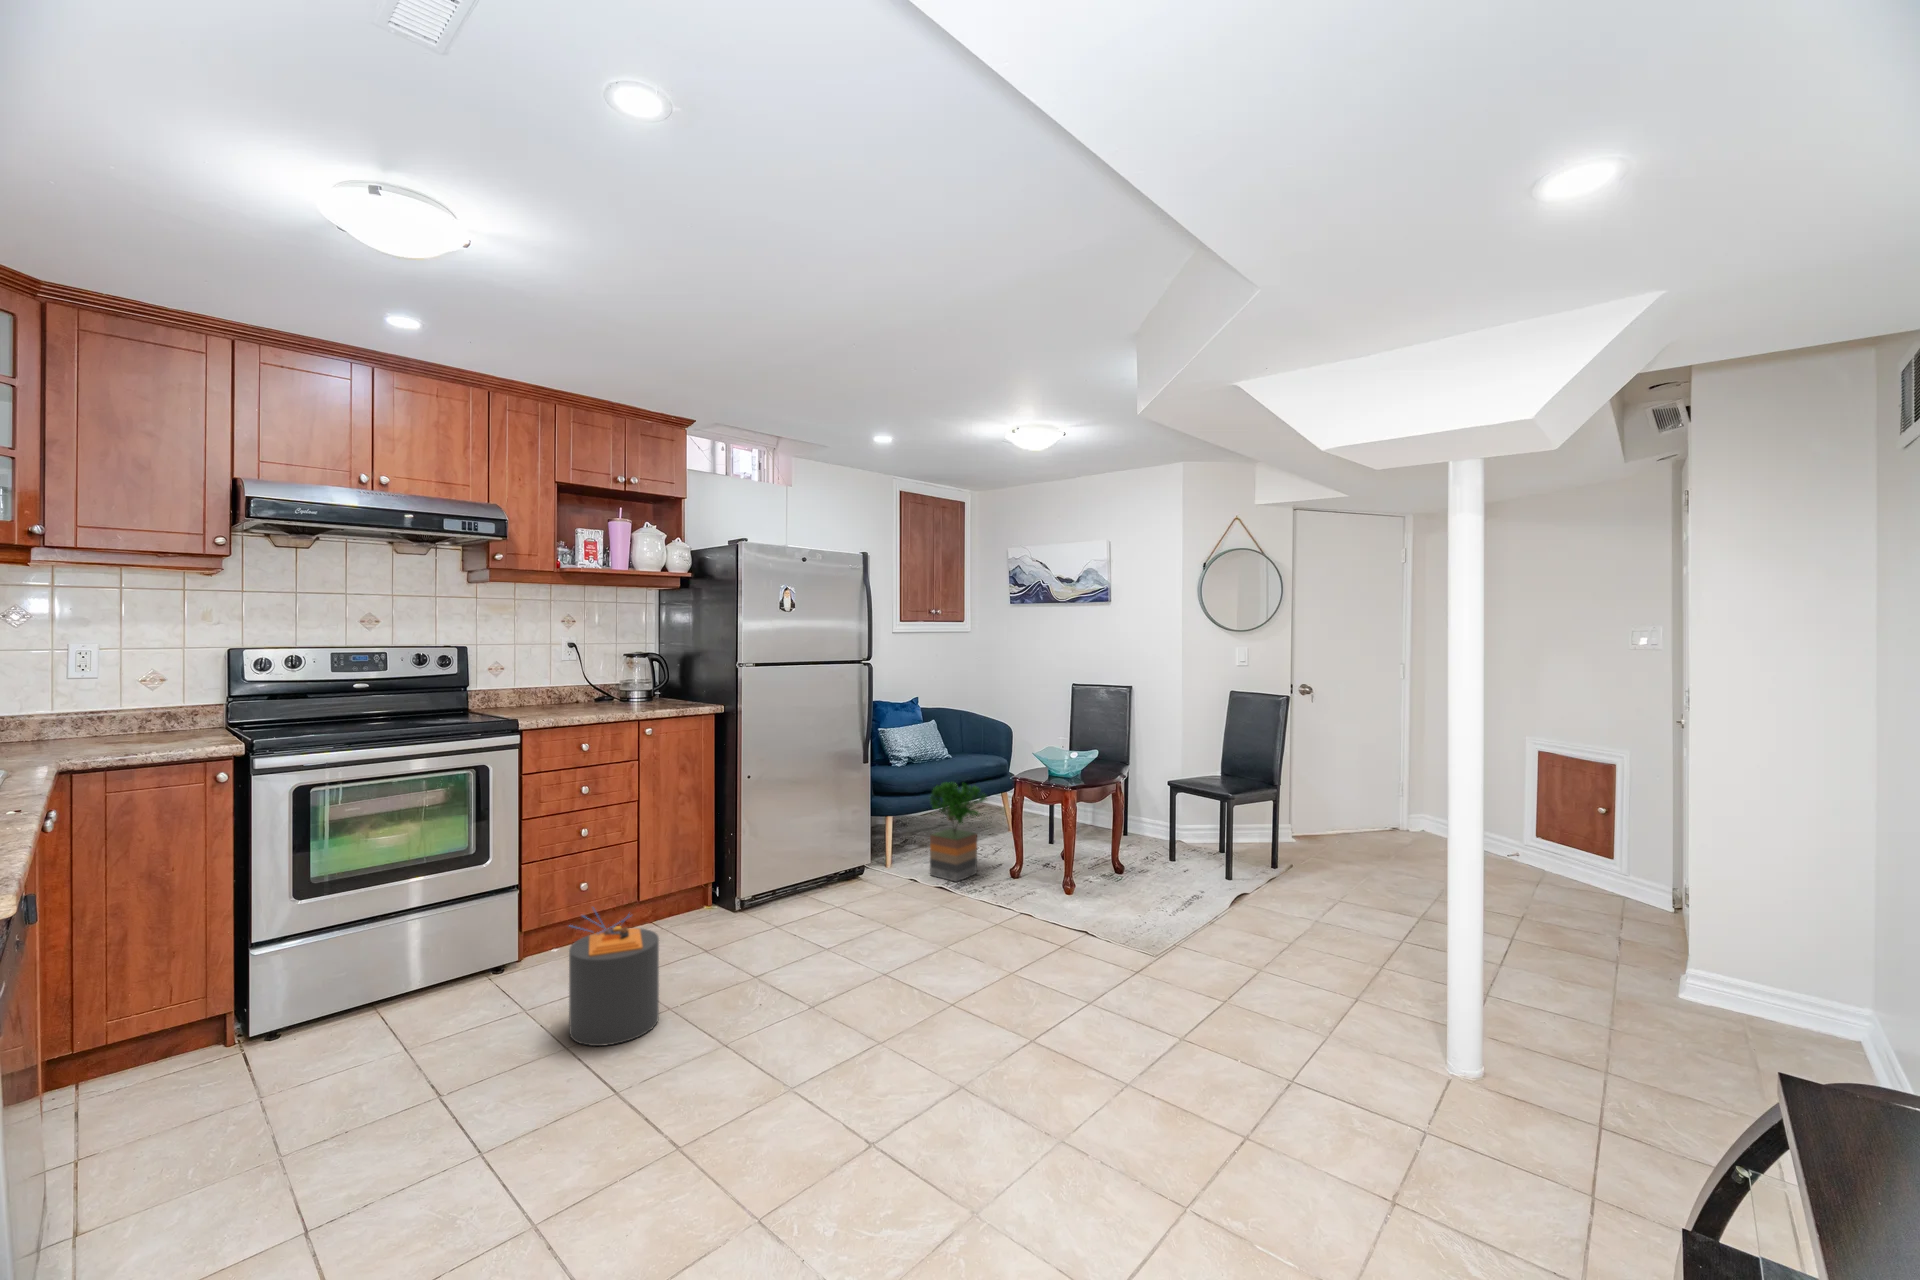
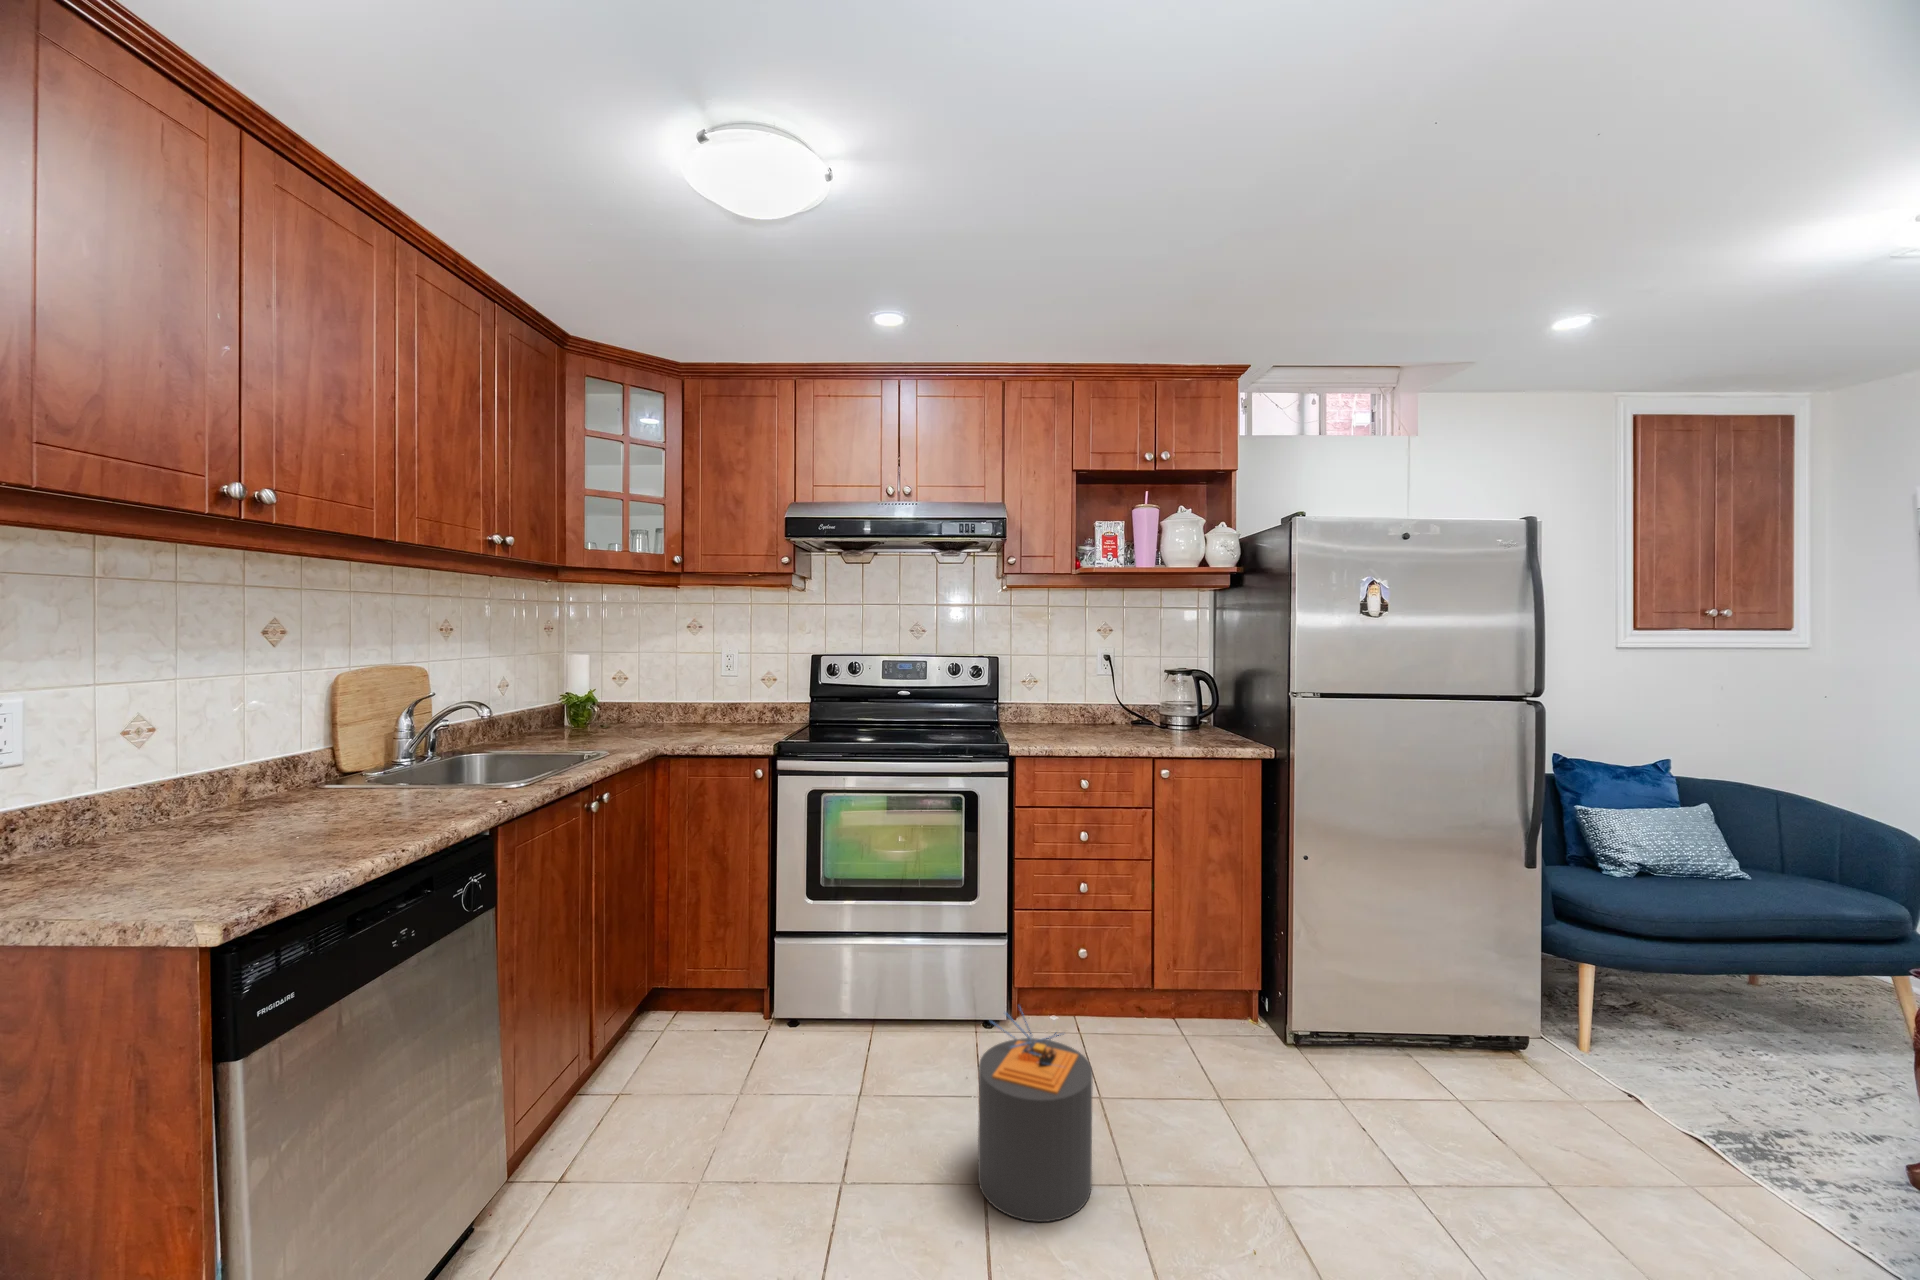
potted tree: present [930,782,987,882] -> none [1666,928,1838,1139]

